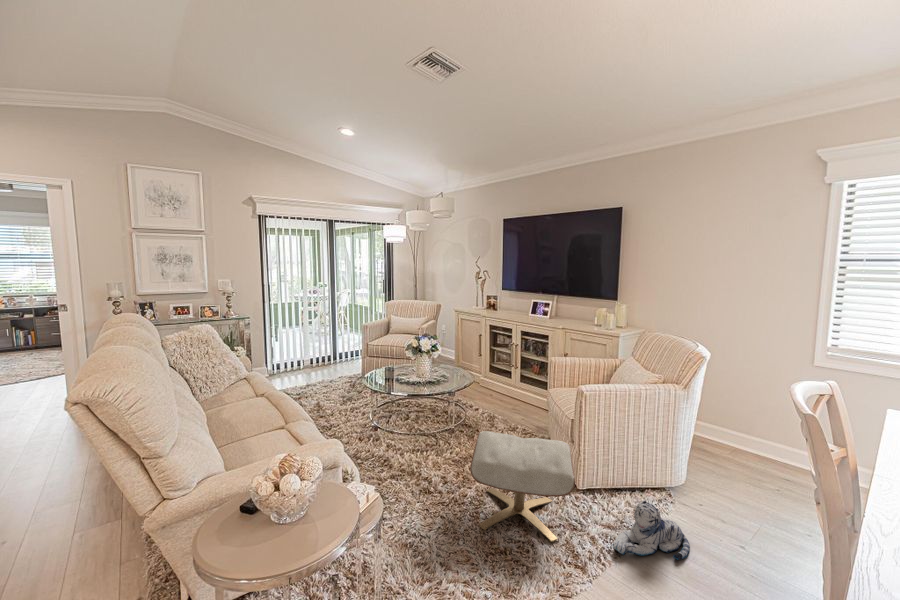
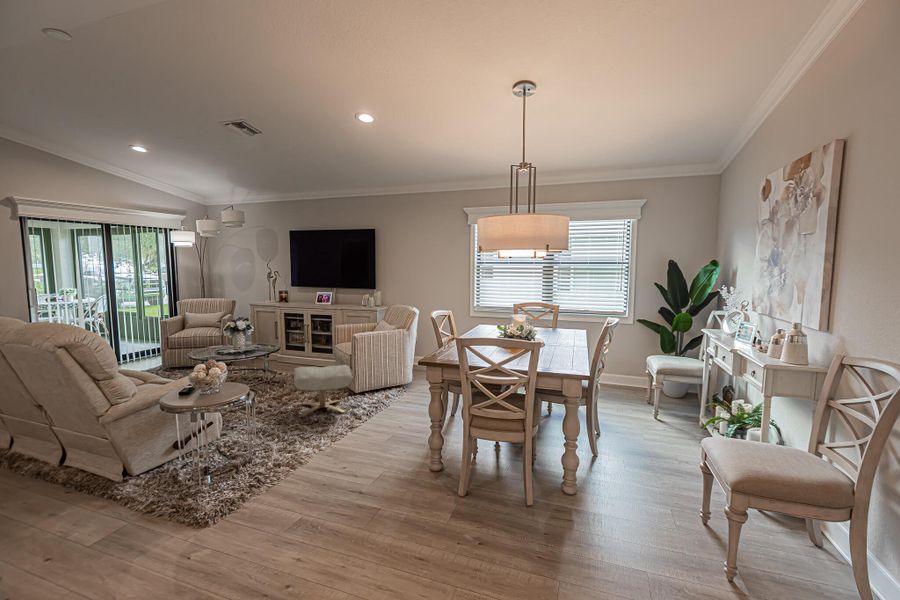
plush toy: present [613,500,690,560] -> none [373,382,408,409]

